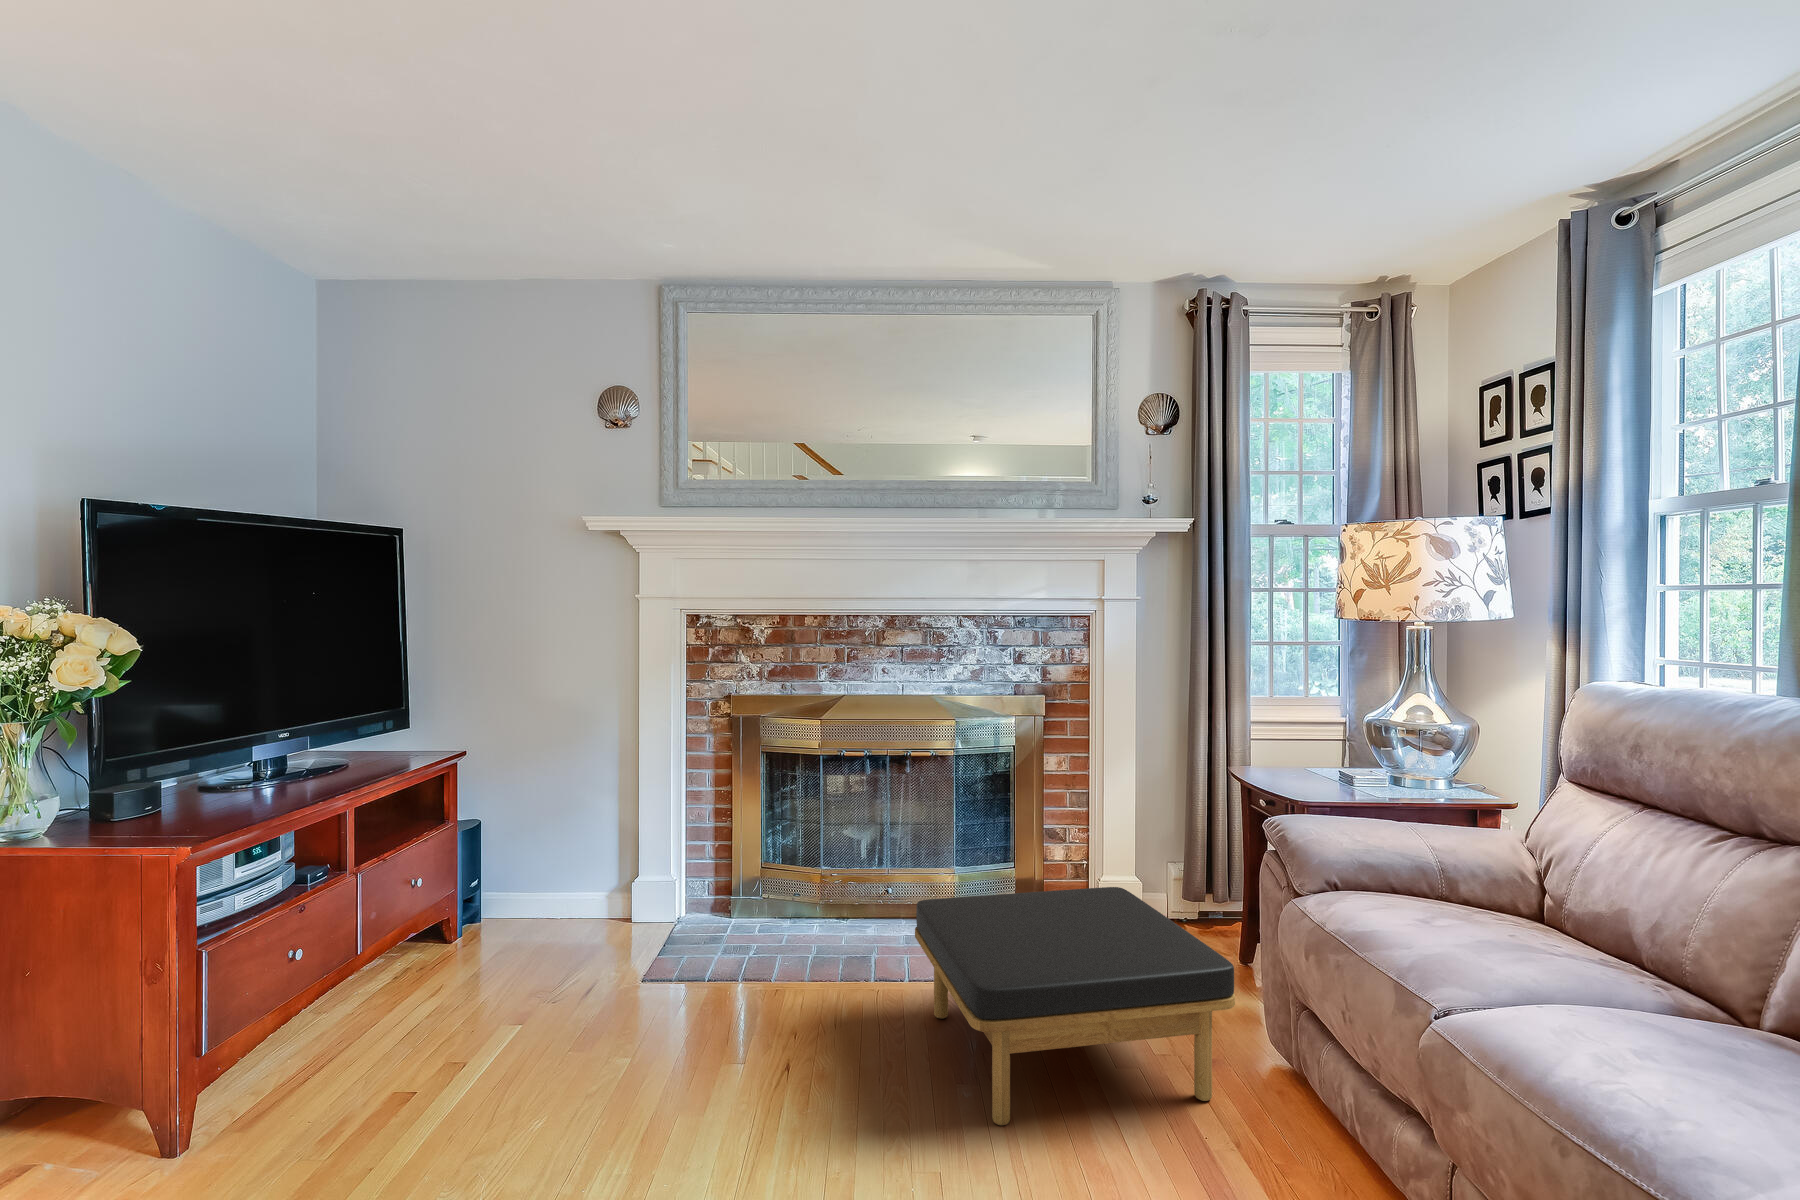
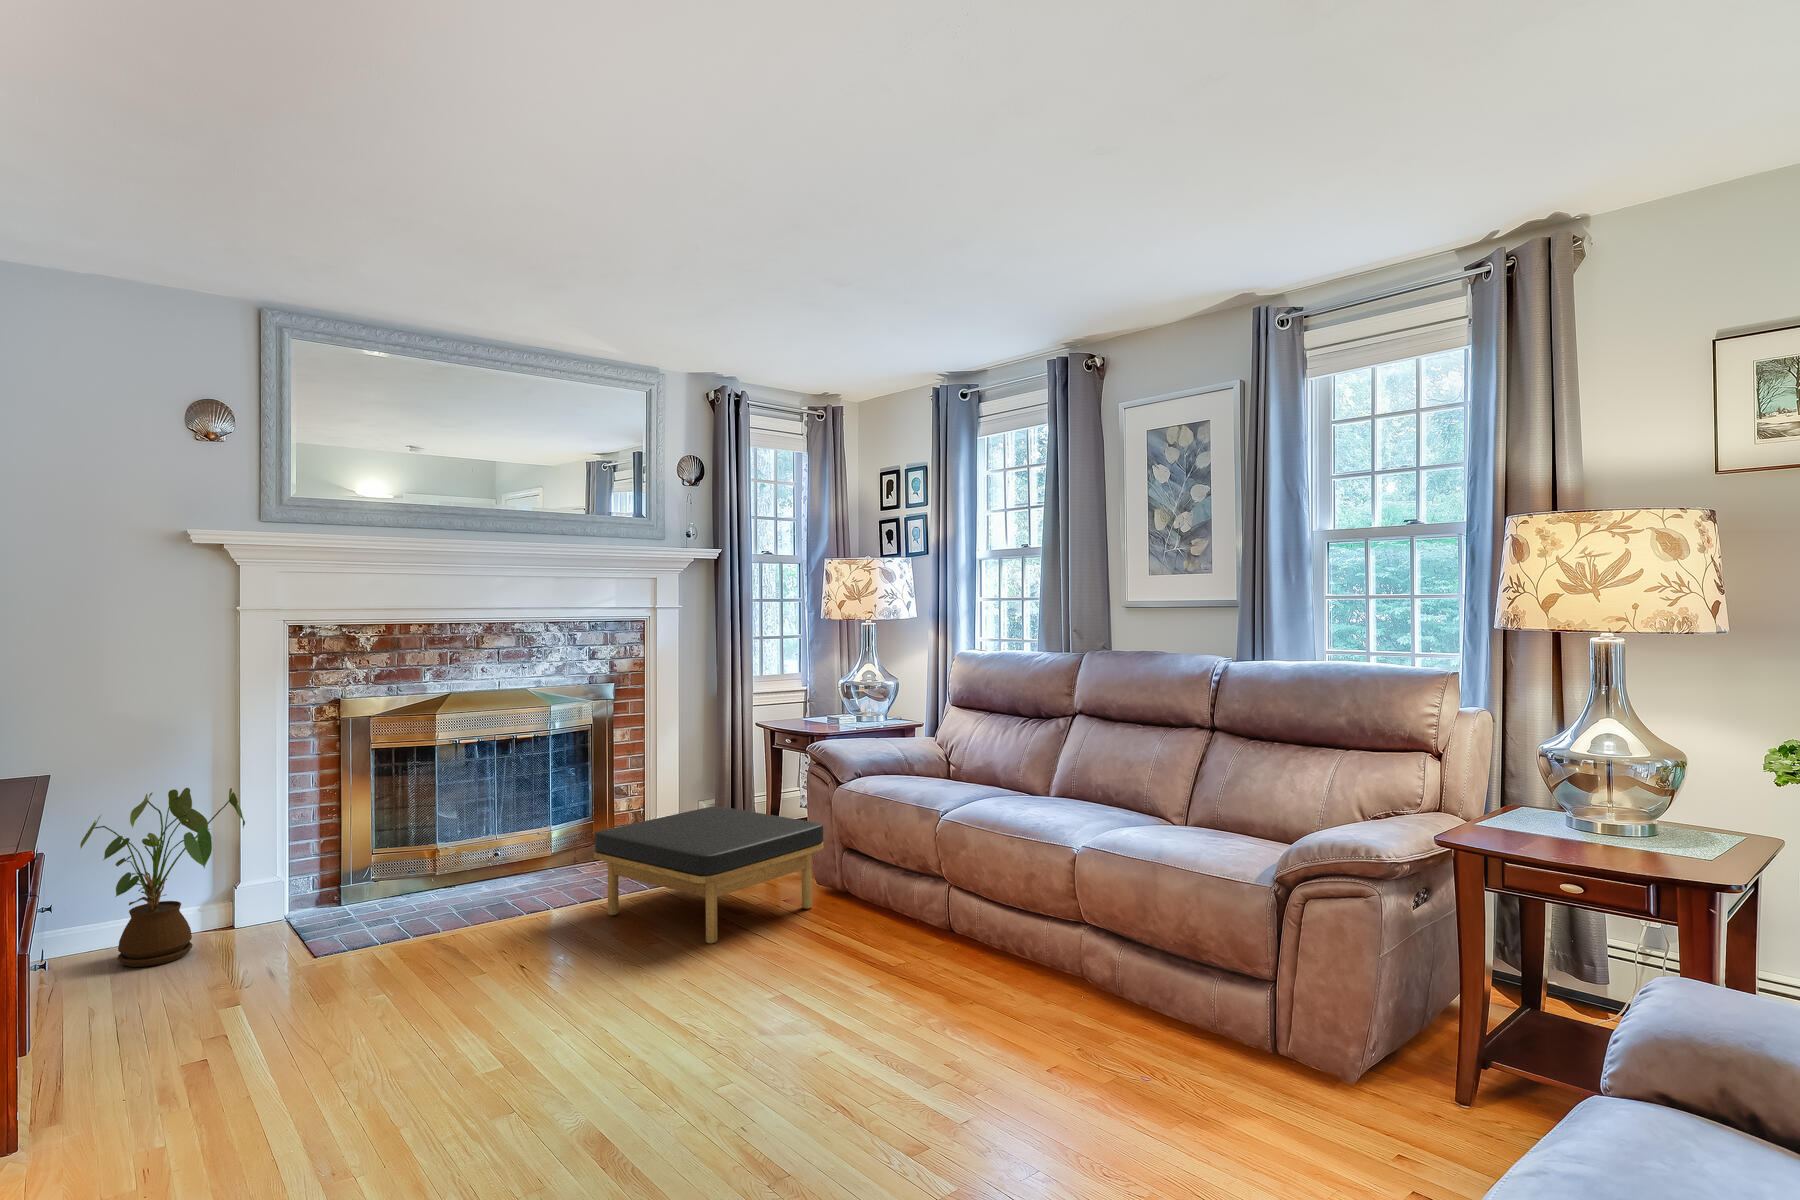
house plant: none [475,774,618,949] -> present [80,788,245,967]

